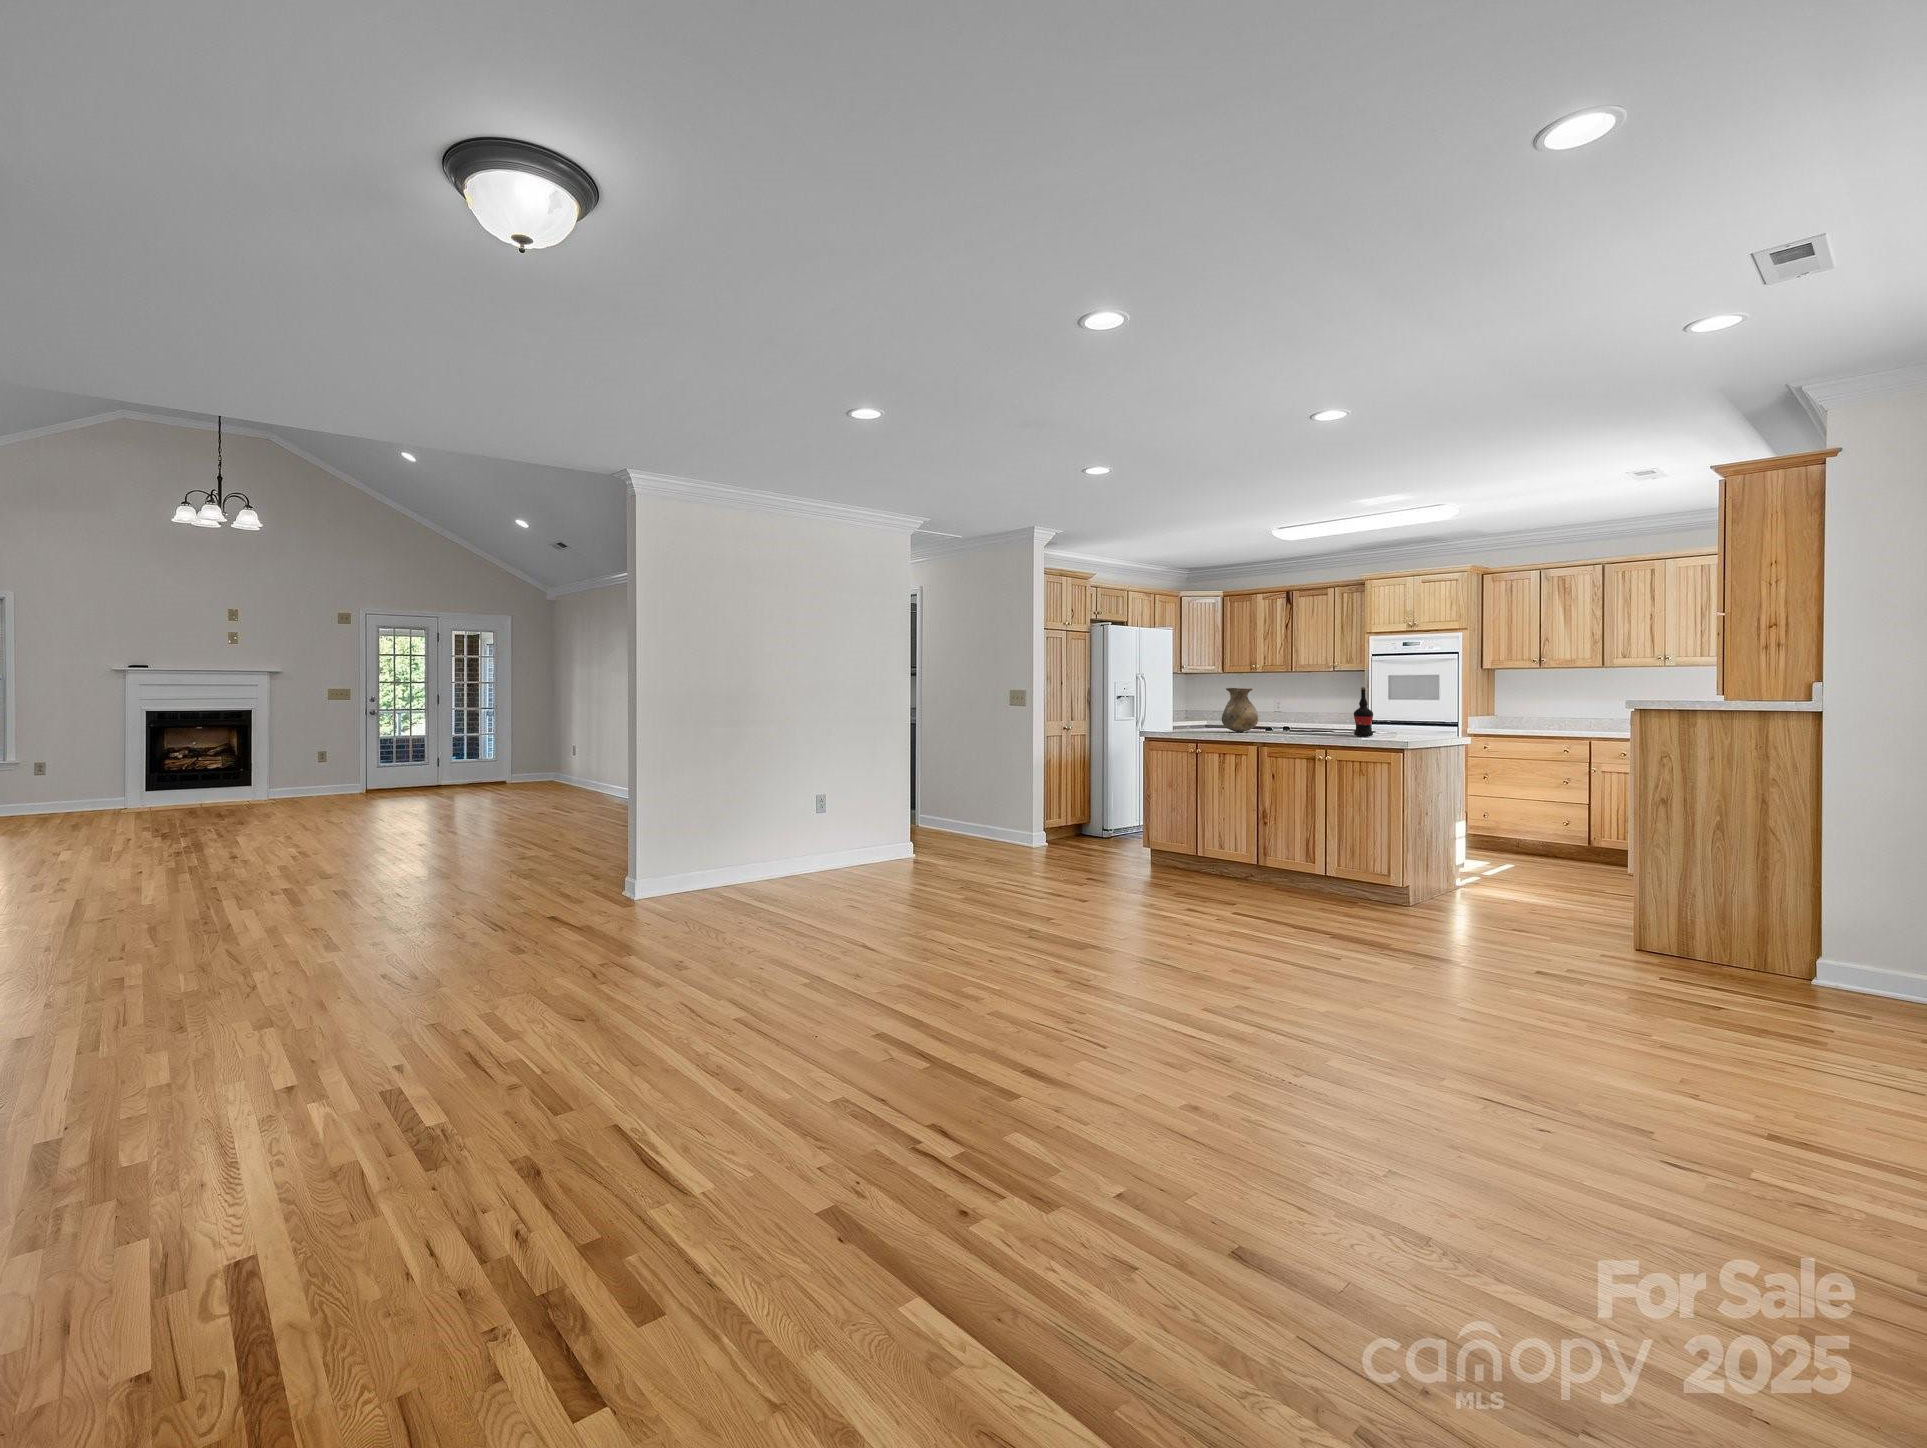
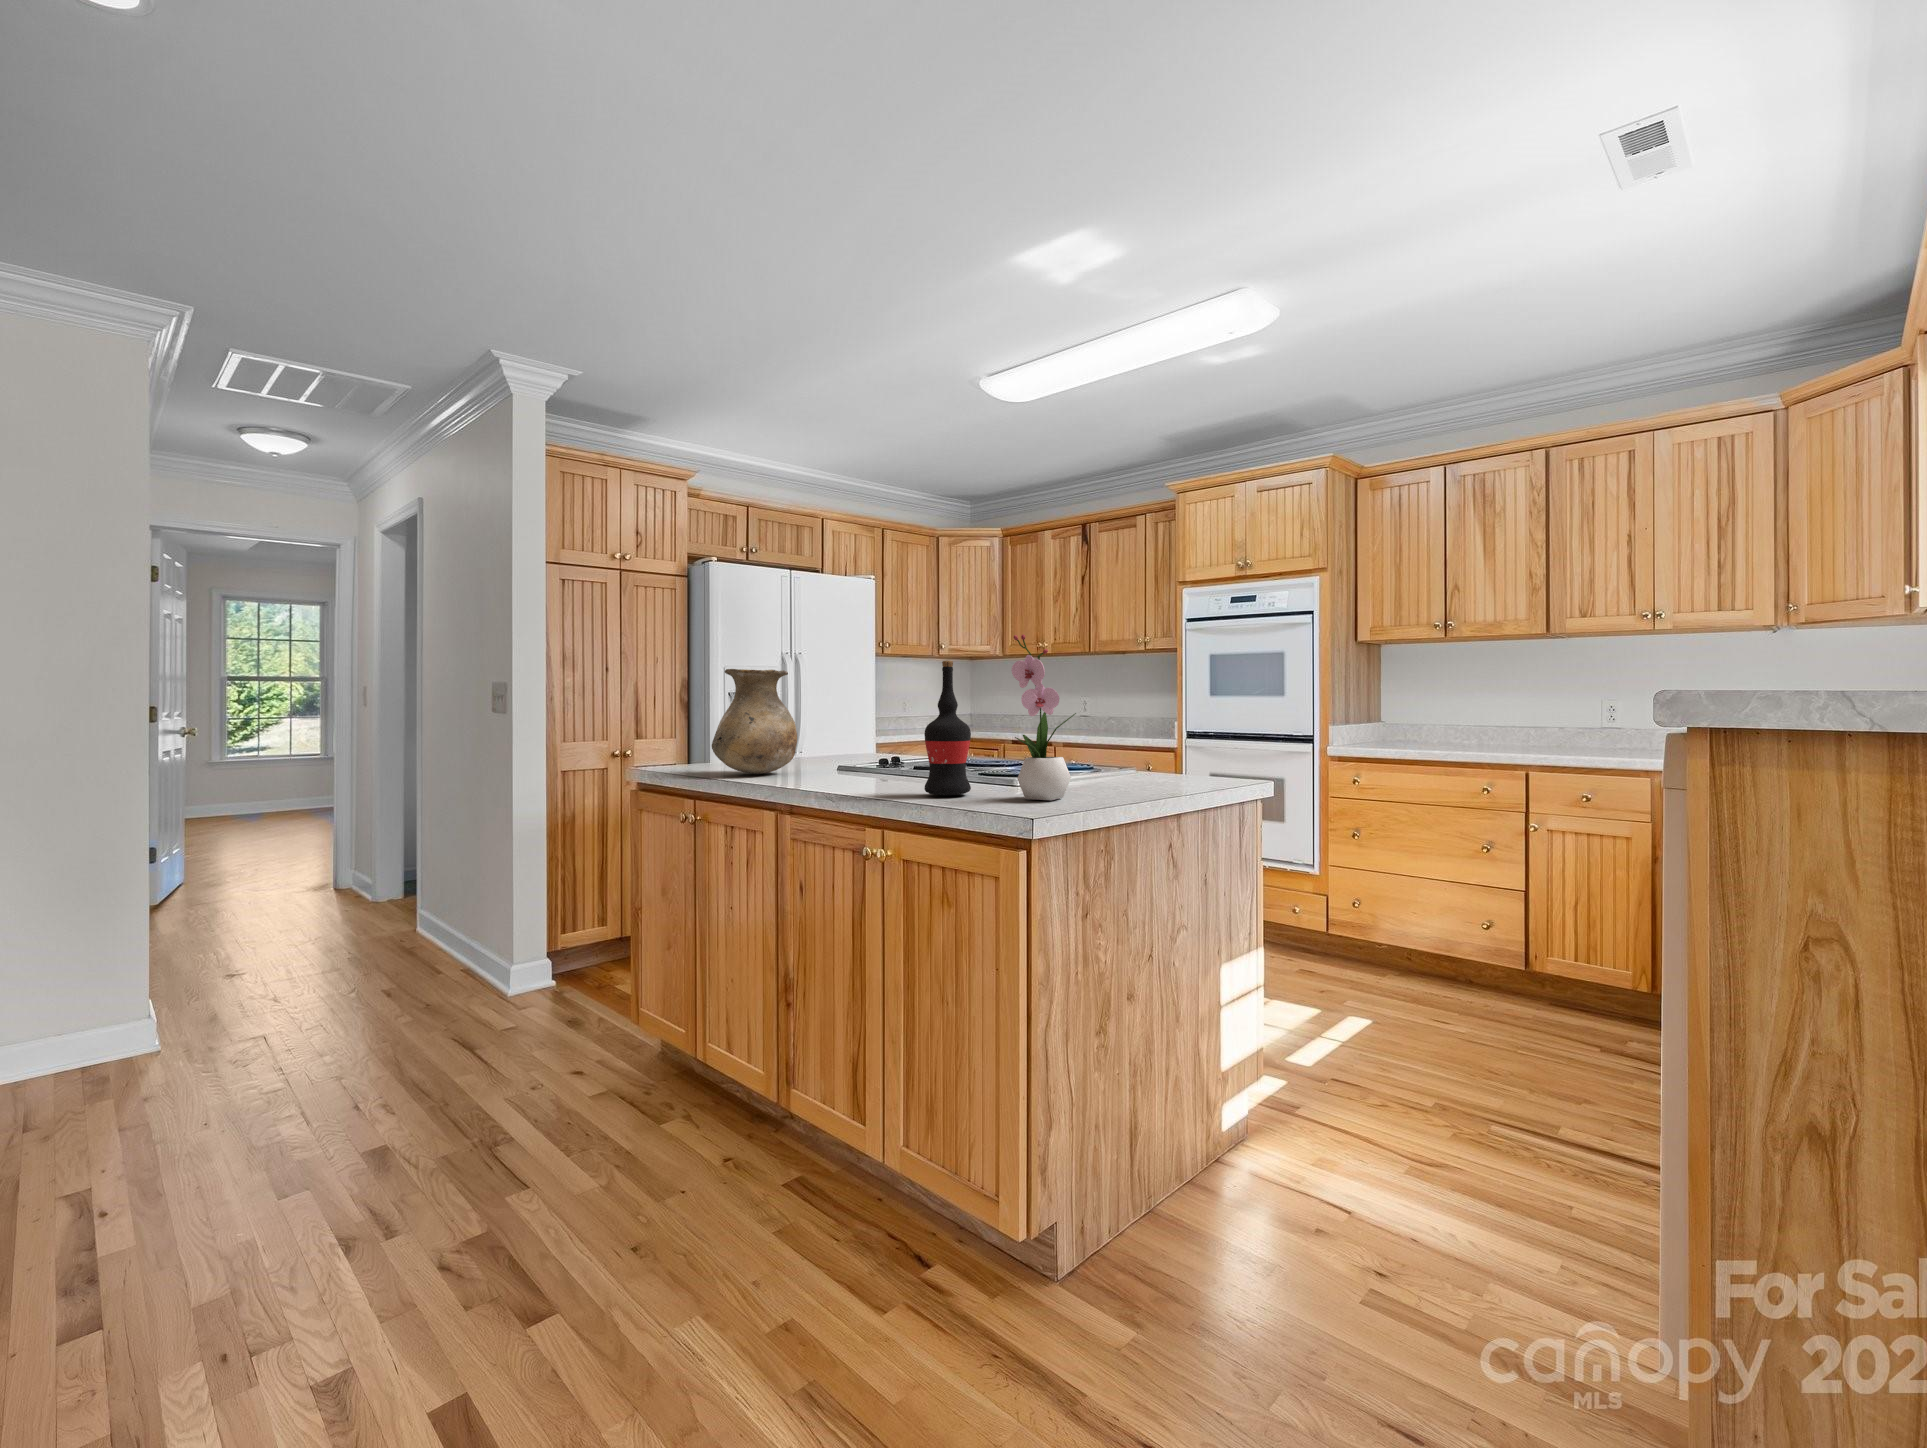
flower arrangement: none [1395,679,1419,738] -> present [1011,634,1076,800]

